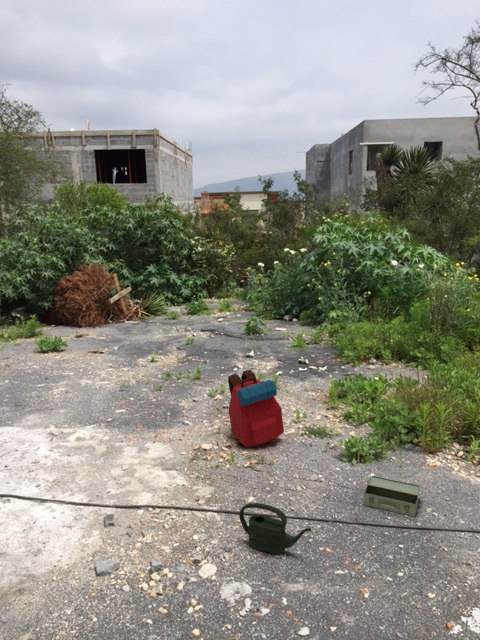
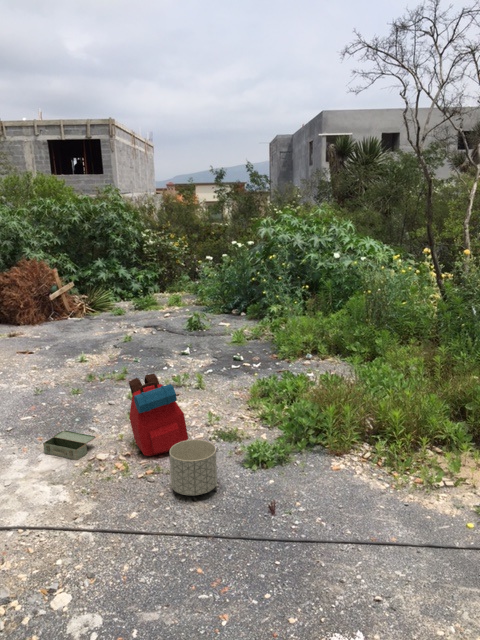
planter: none [280,431,324,483] -> present [170,440,217,495]
toolbox: present [364,476,420,516] -> present [43,430,96,460]
watering can: present [239,503,311,554] -> none [104,523,174,578]

